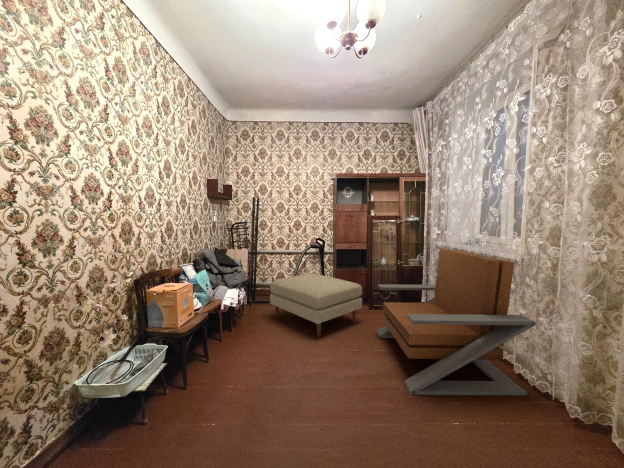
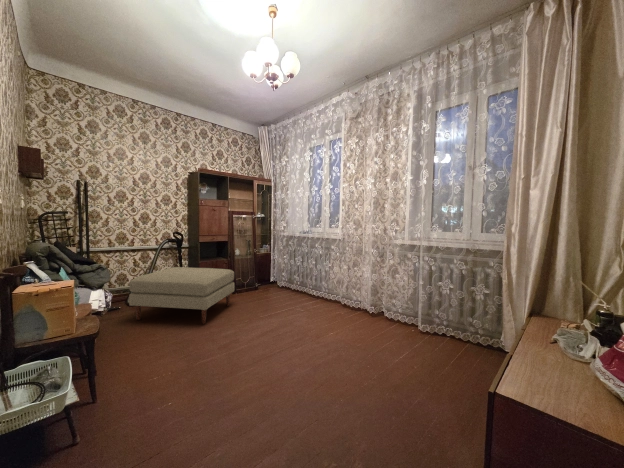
lounge chair: present [377,249,536,395] -> none [253,235,359,336]

